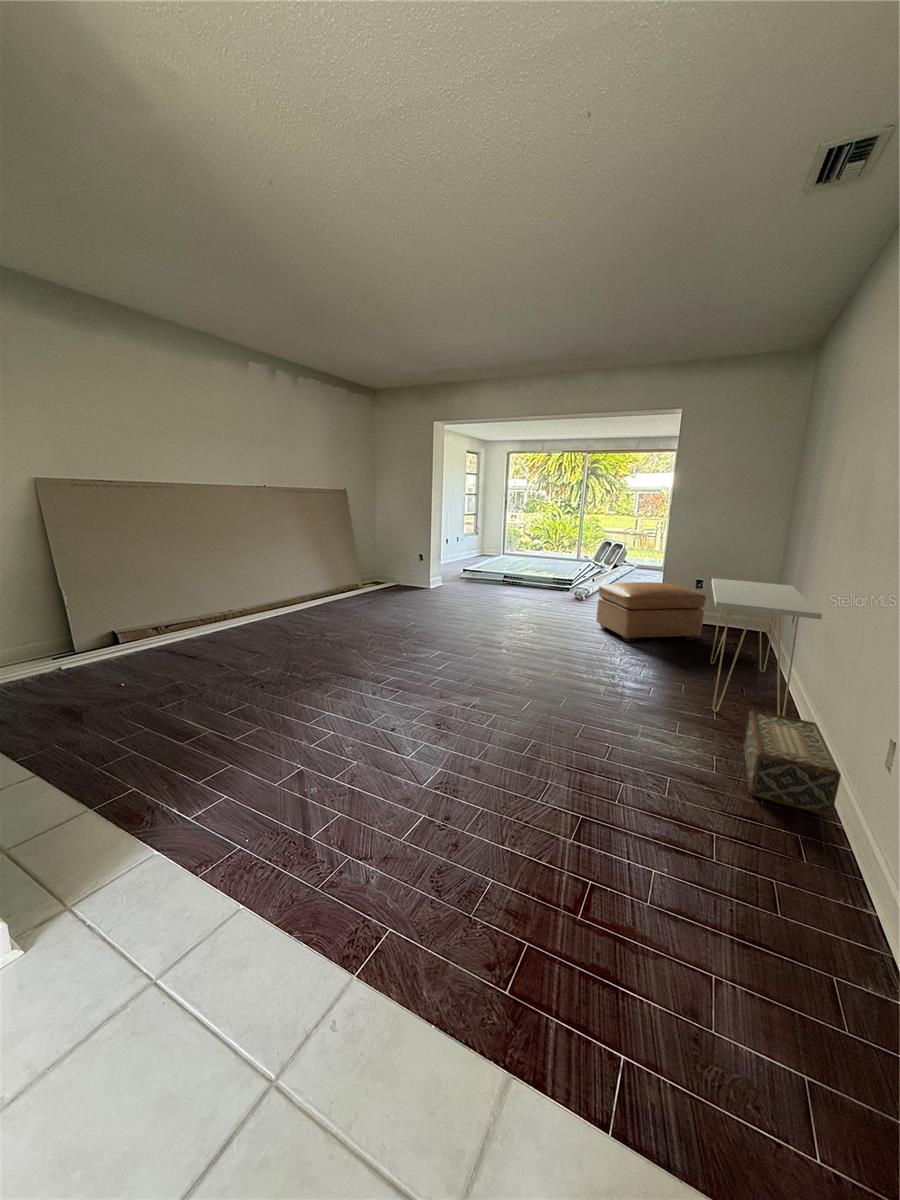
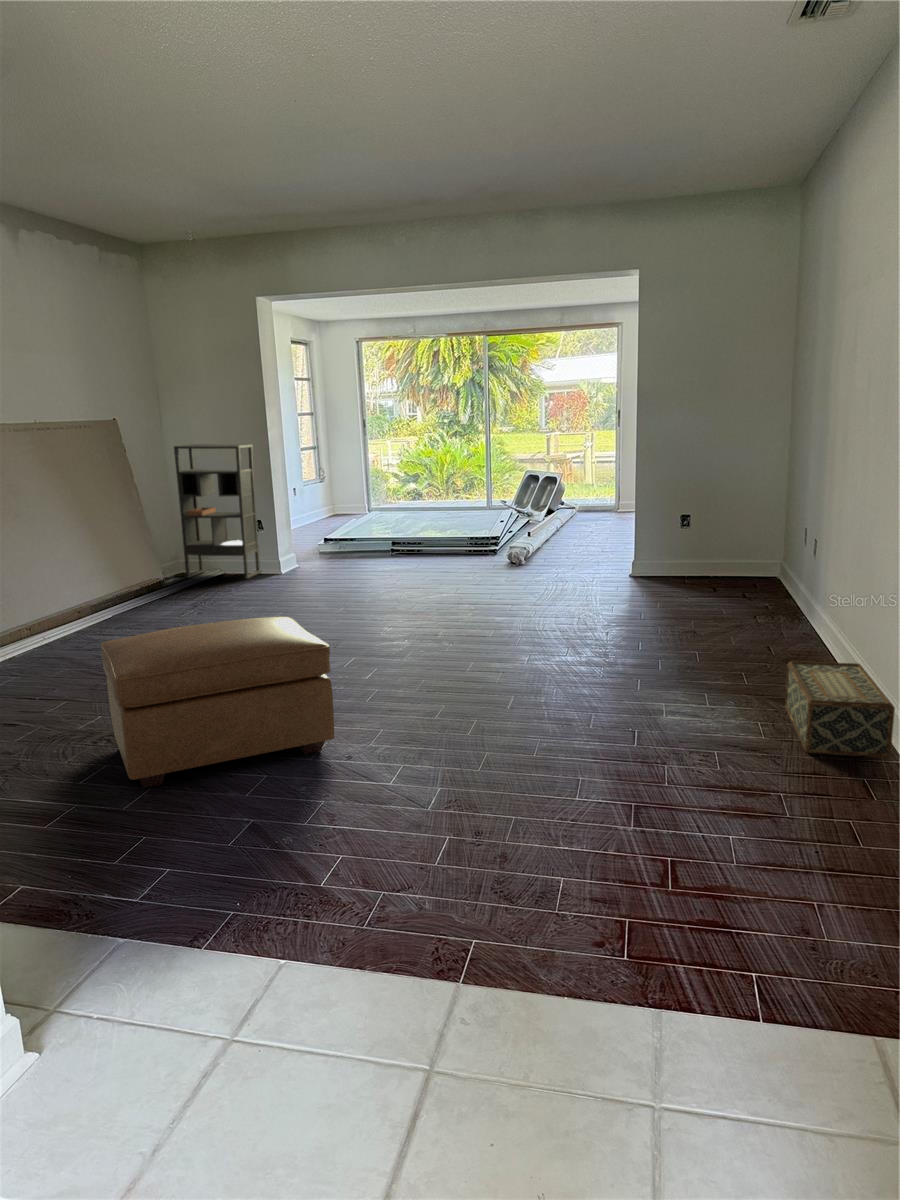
bookshelf: none [377,507,423,590] -> present [174,445,262,579]
console table: present [710,578,822,716] -> none [711,508,850,680]
ottoman: present [596,582,706,642] -> present [101,617,334,788]

